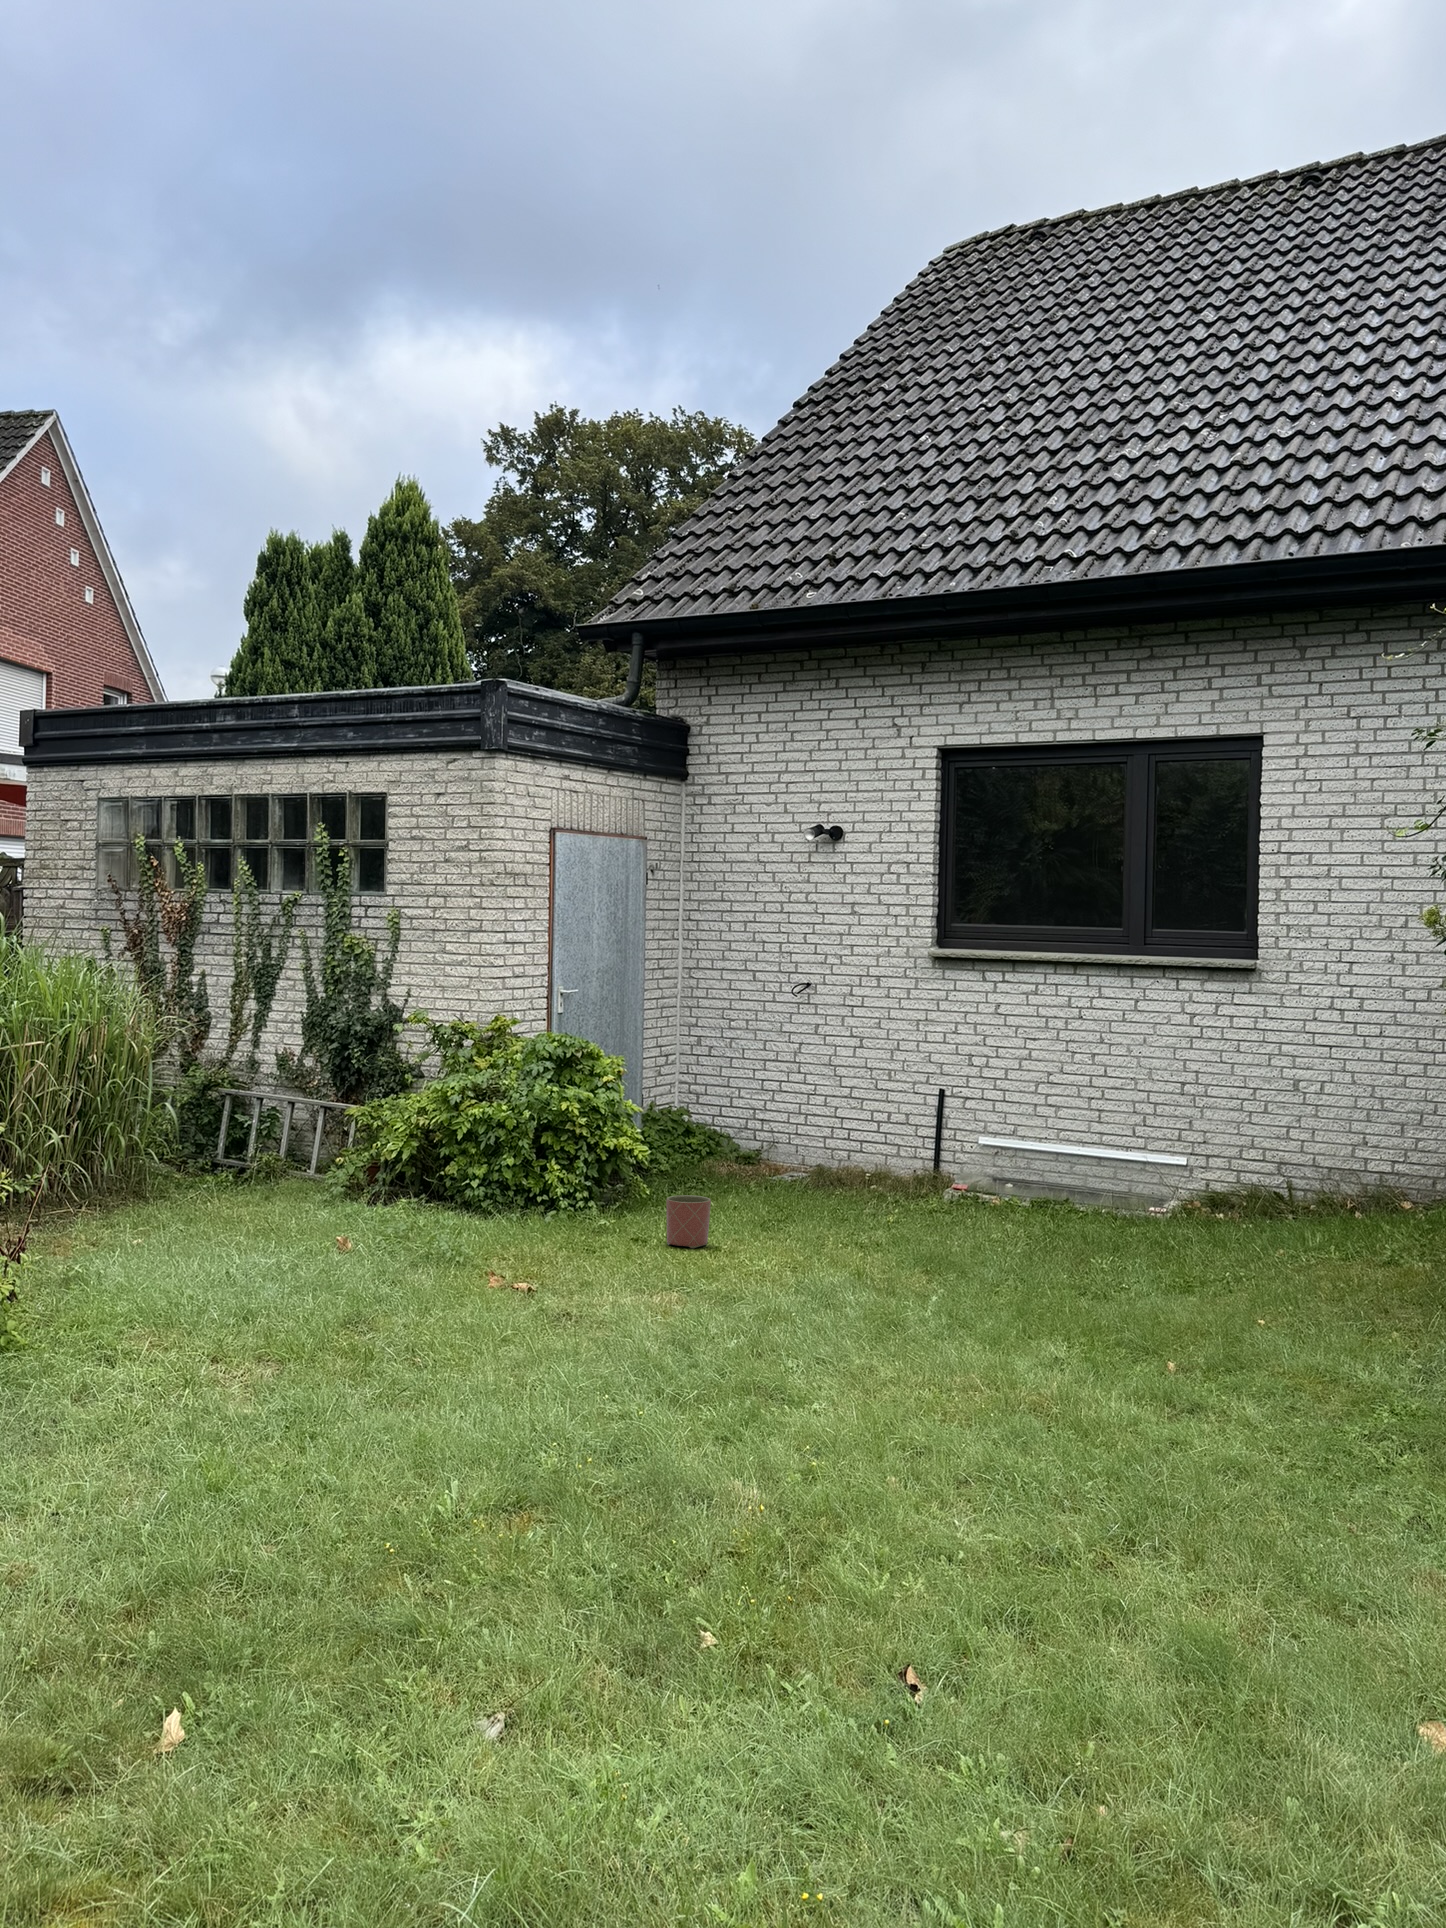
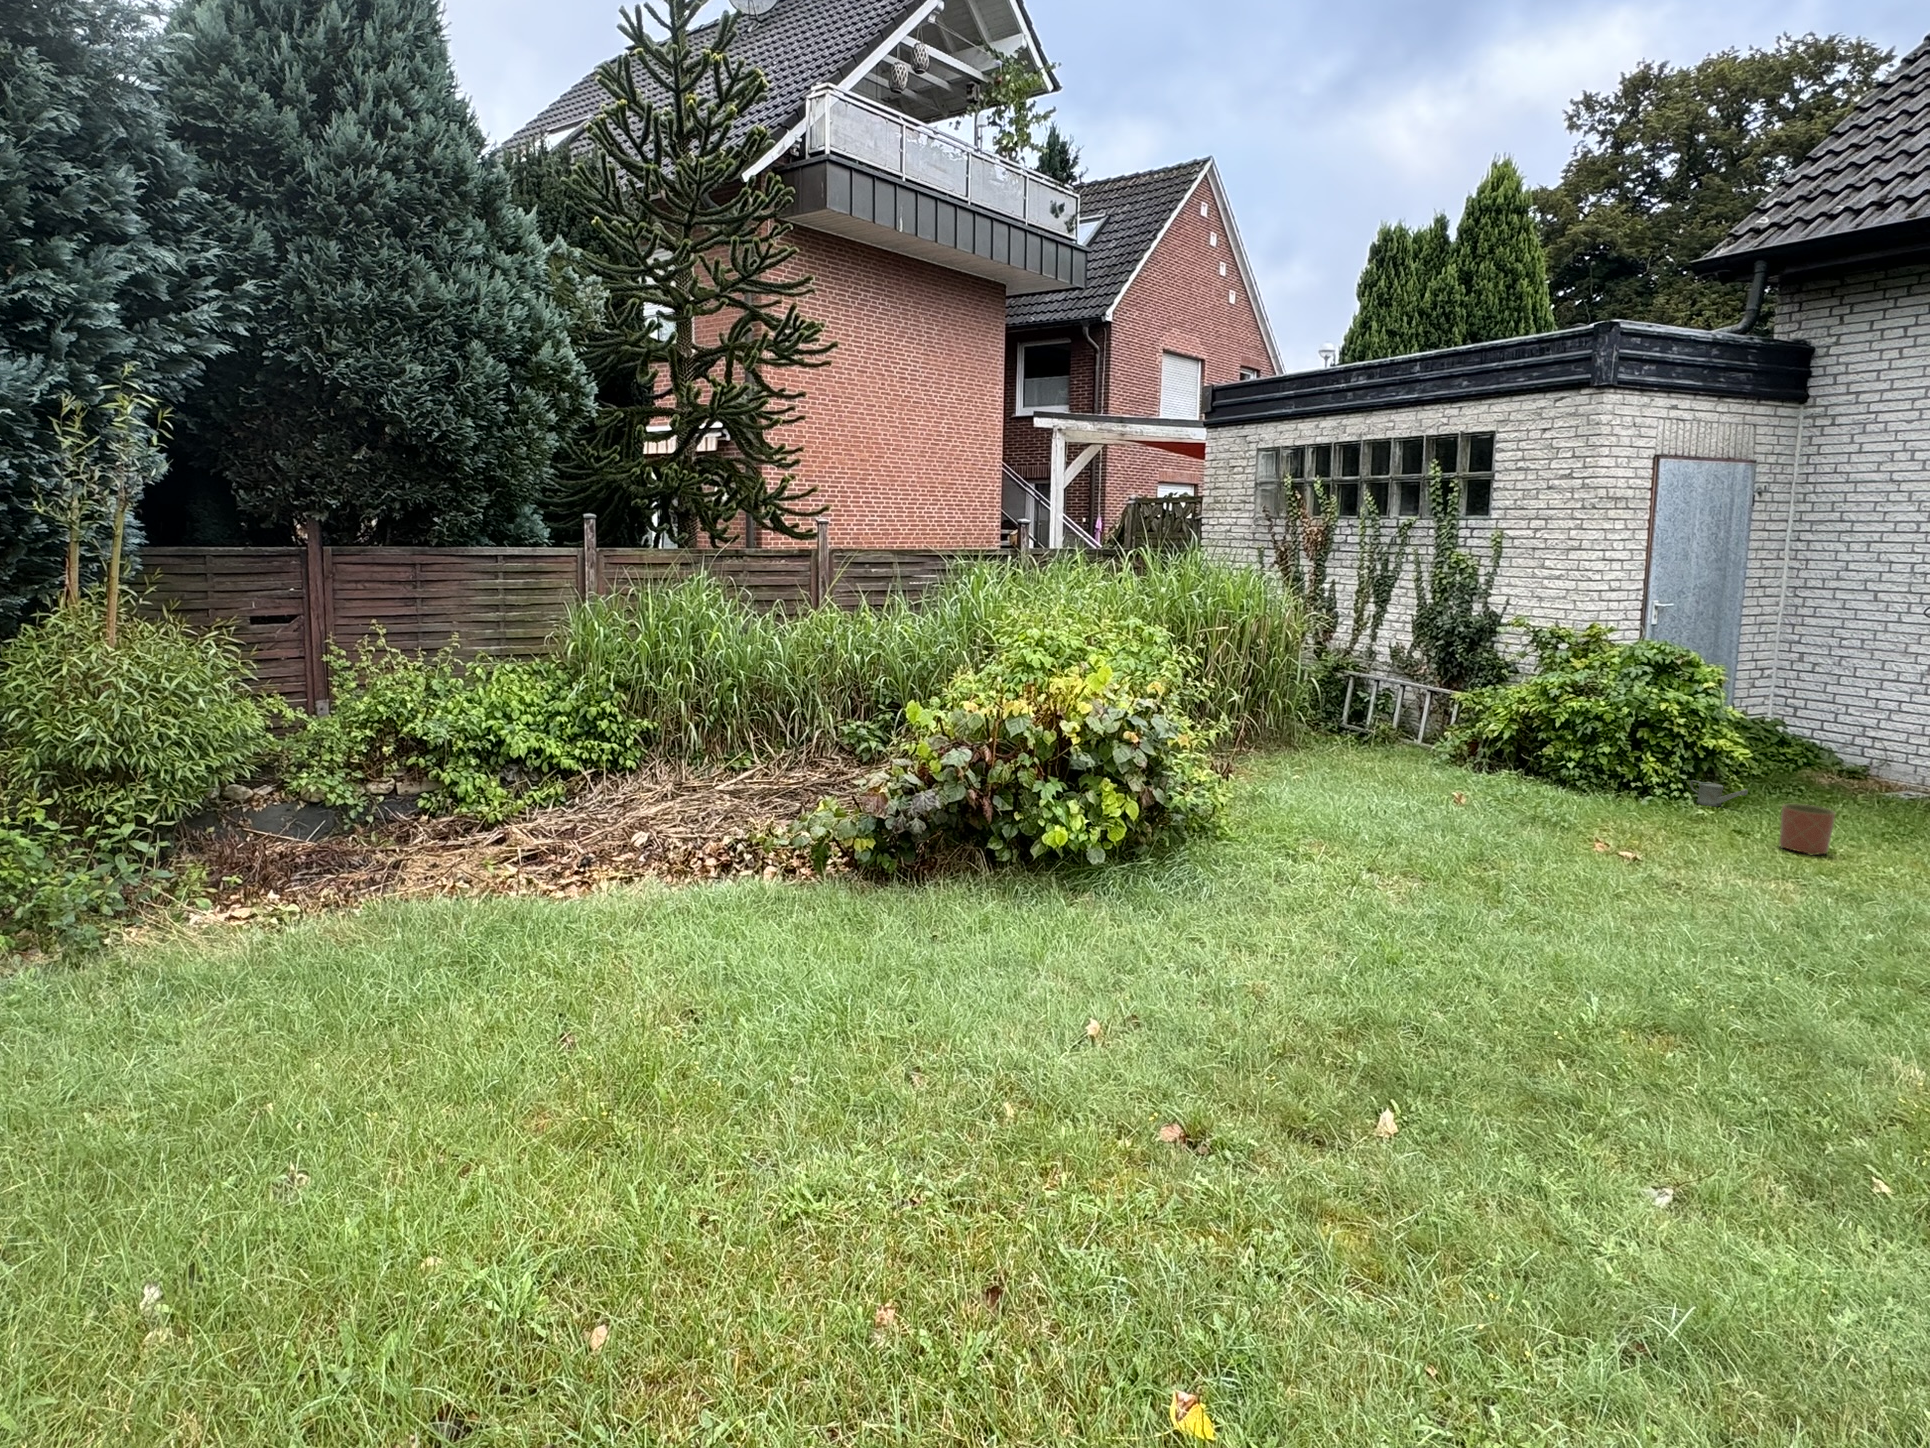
watering can: none [594,1186,645,1213] -> present [1690,780,1748,806]

